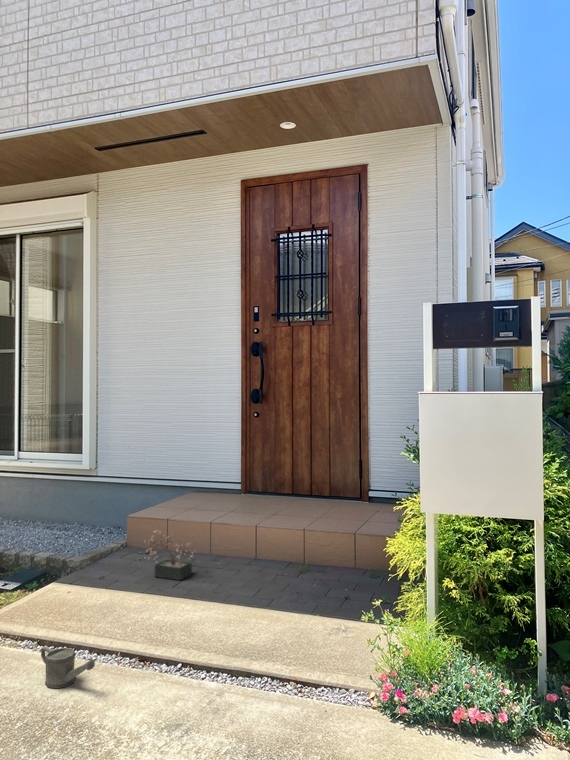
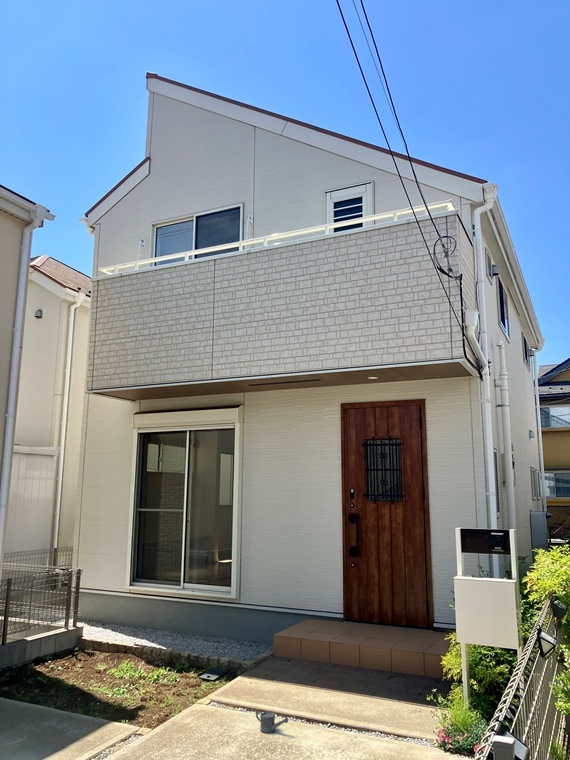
decorative plant: present [146,529,196,580] -> none [293,644,326,678]

